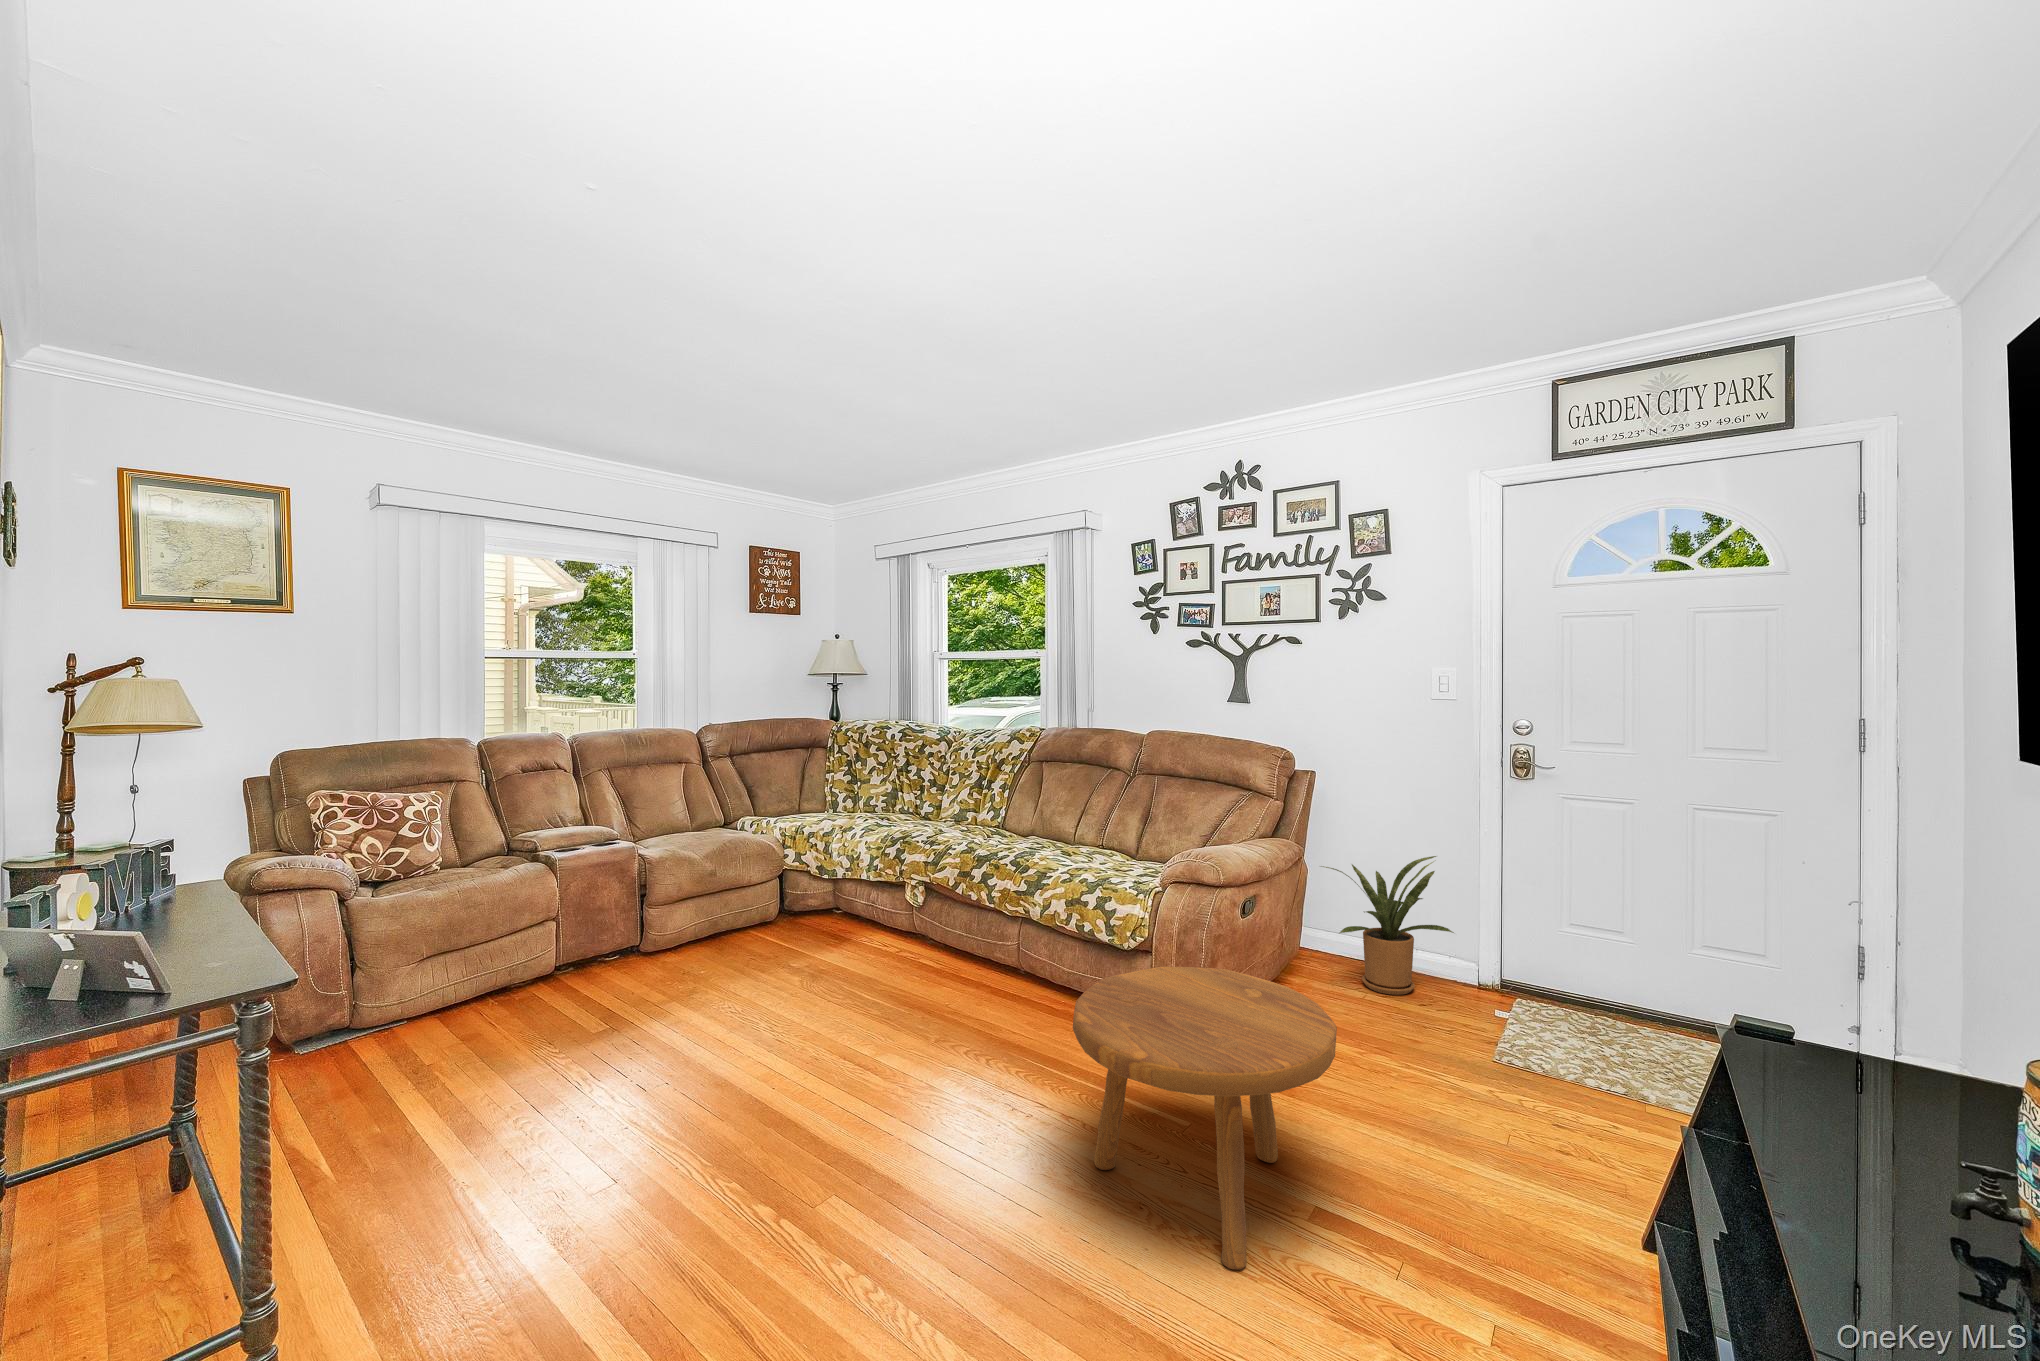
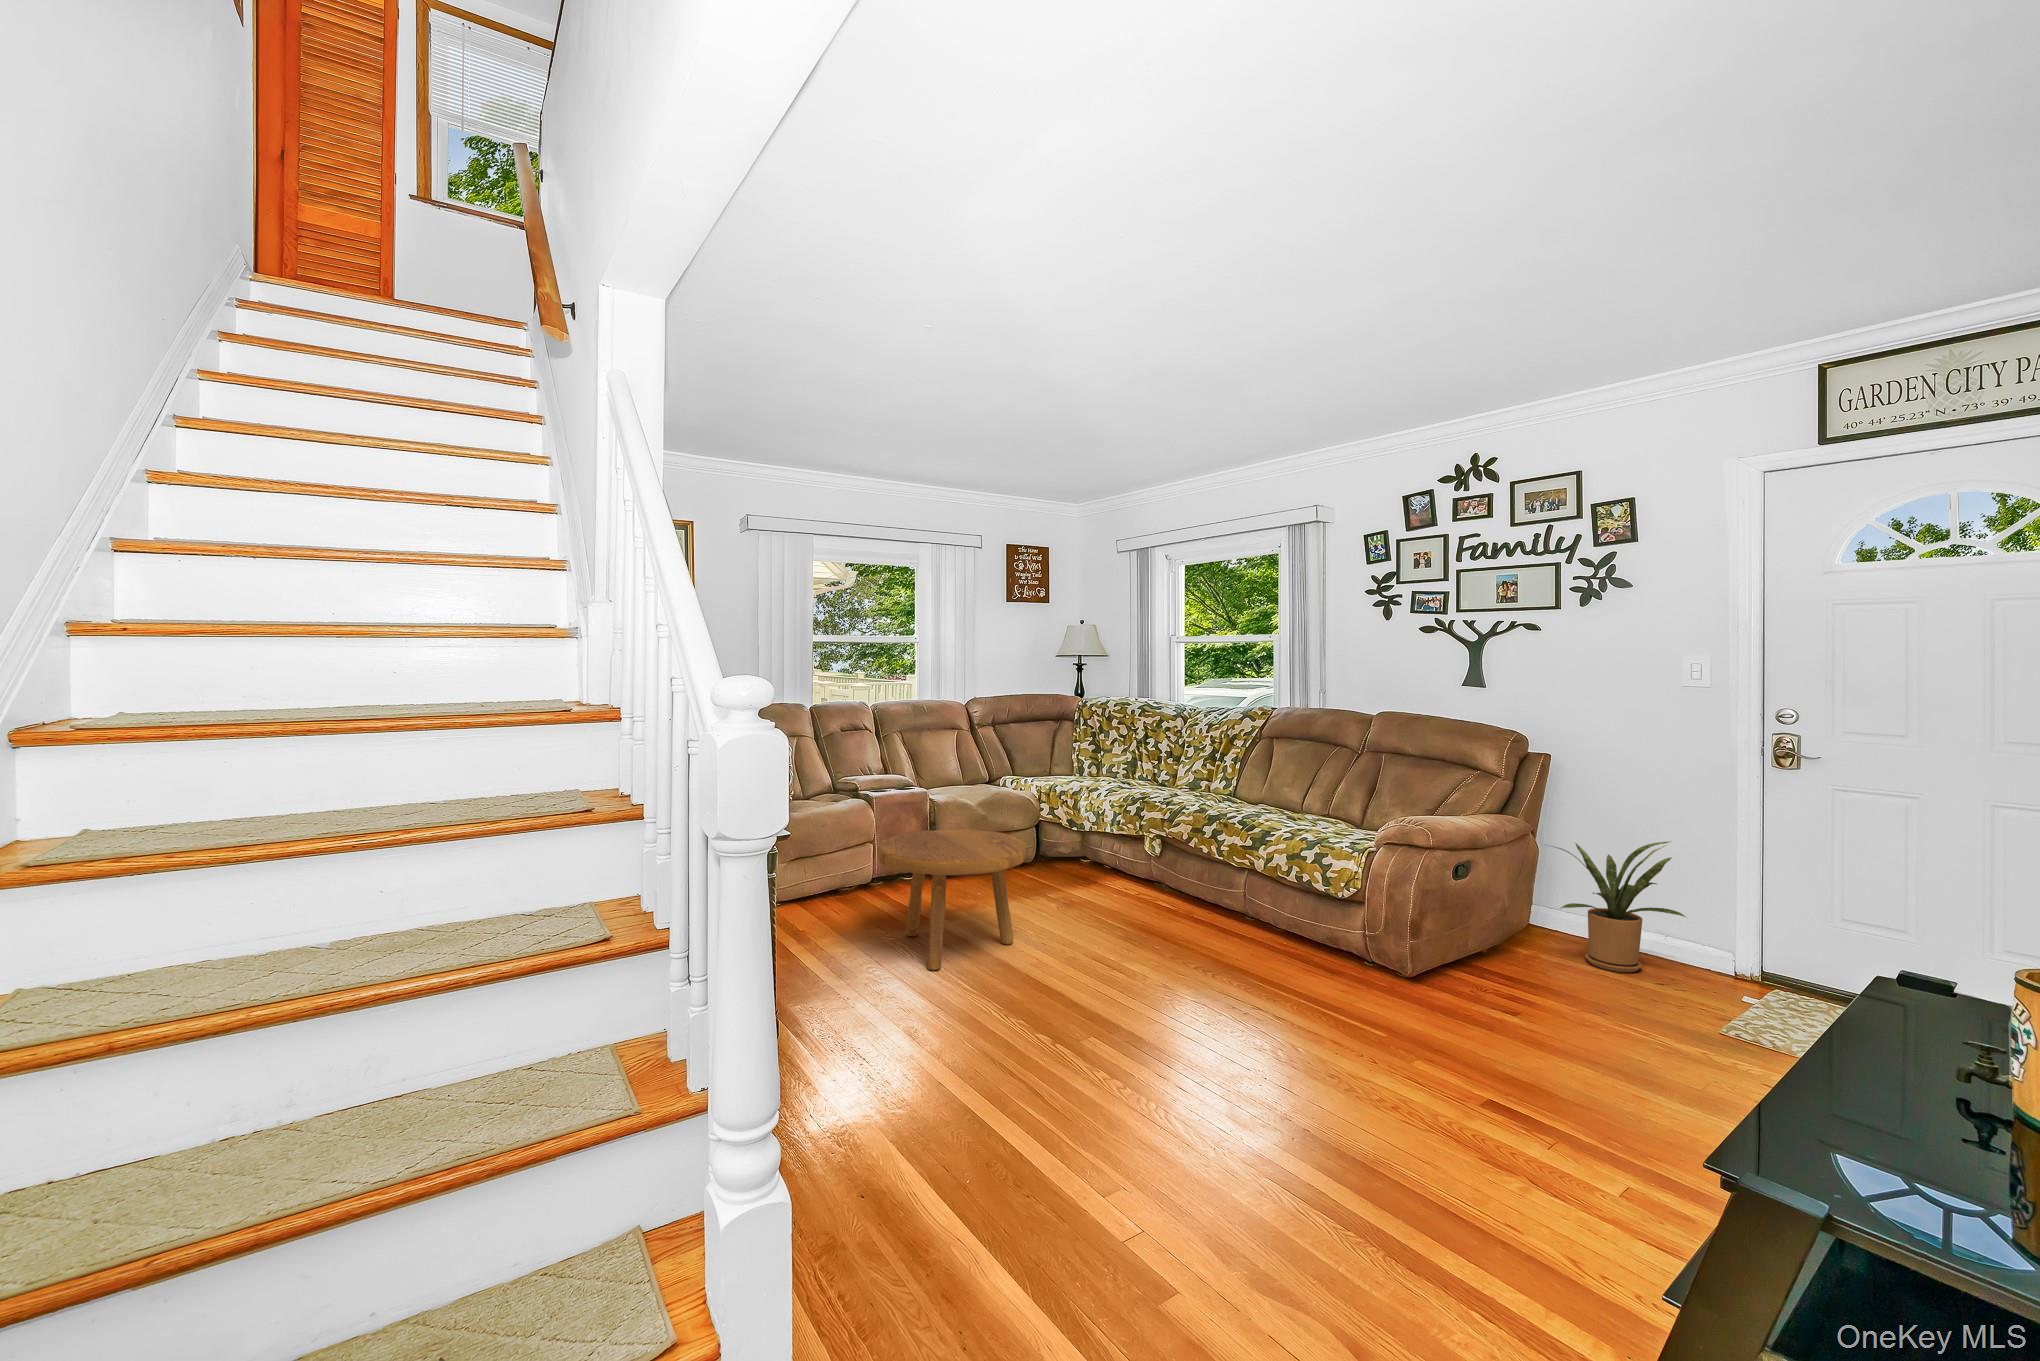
footstool: present [1073,967,1337,1269] -> present [878,829,1026,970]

